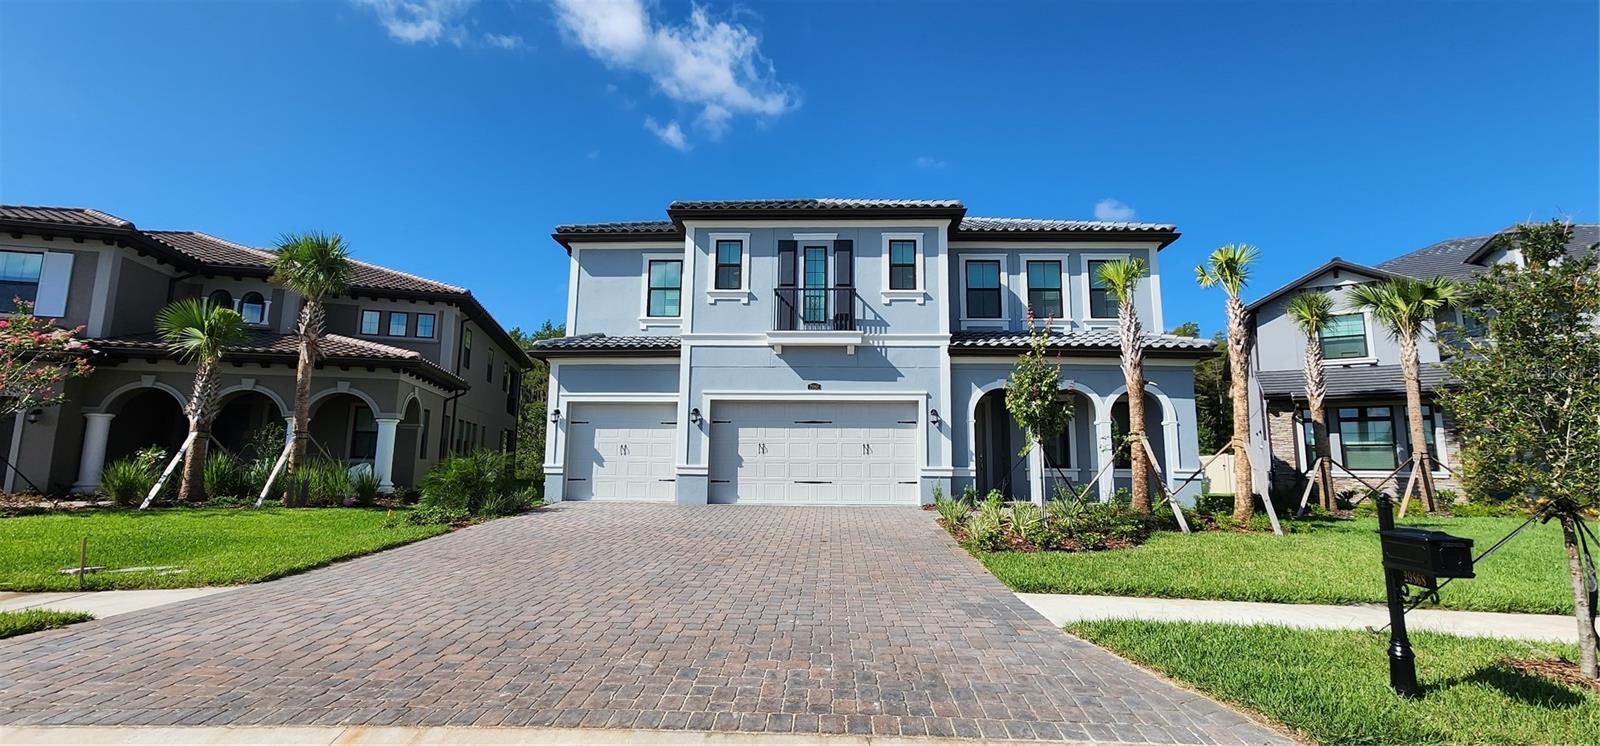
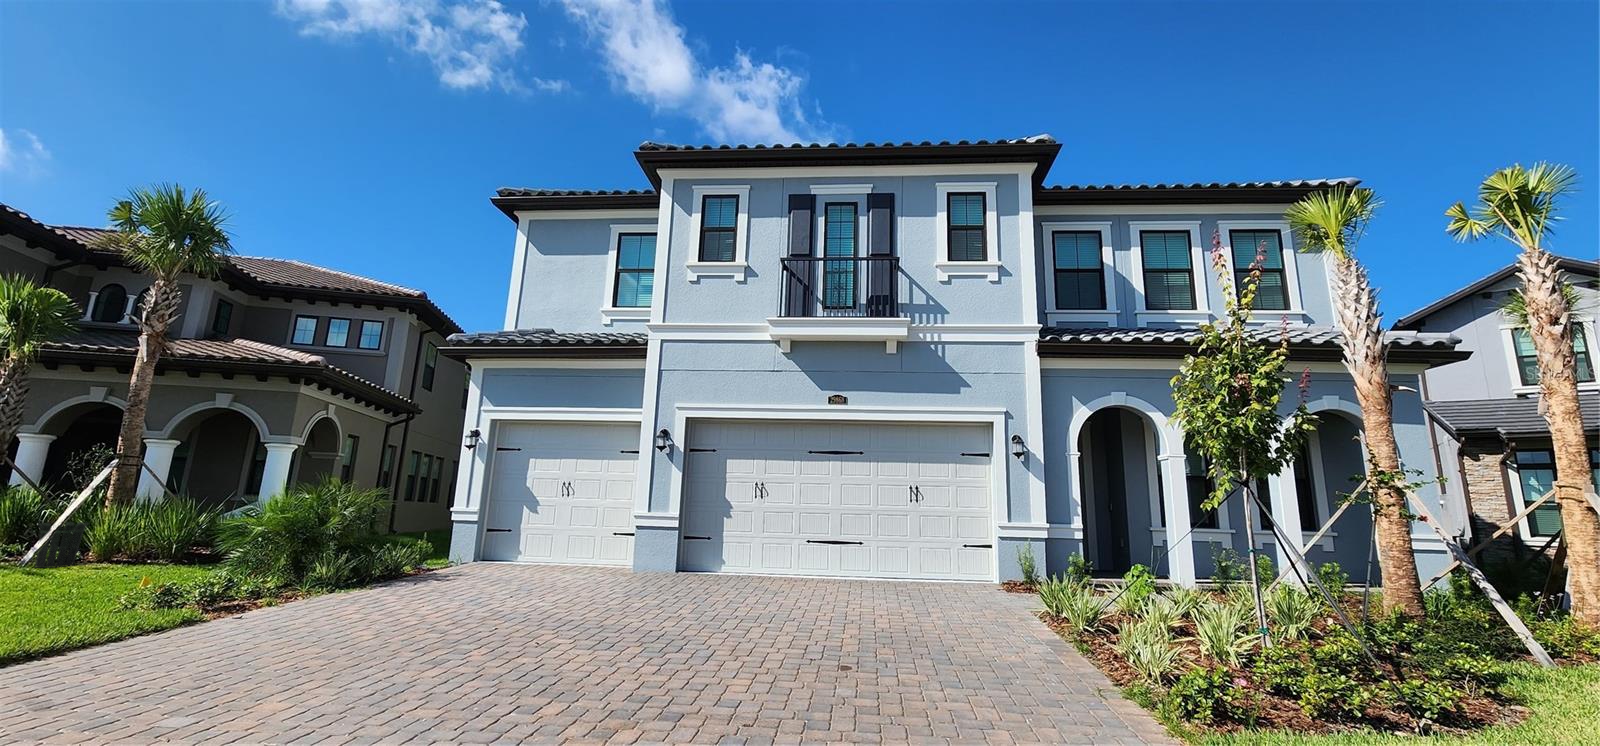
decorative plant: present [343,484,353,506] -> none [118,529,170,564]

